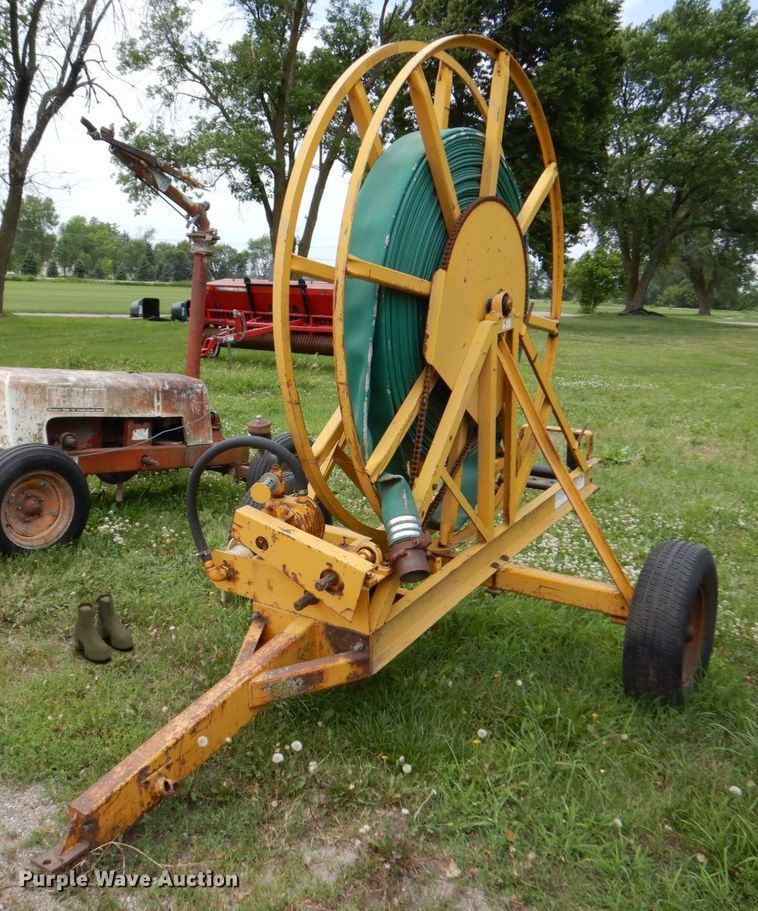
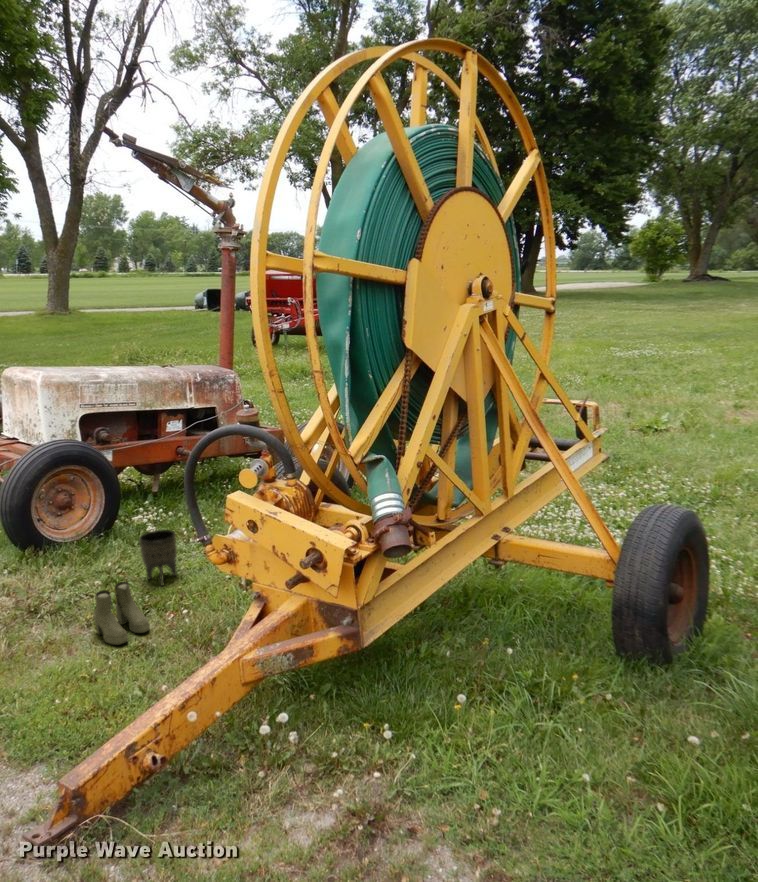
planter: none [119,539,158,599] -> present [139,530,177,586]

